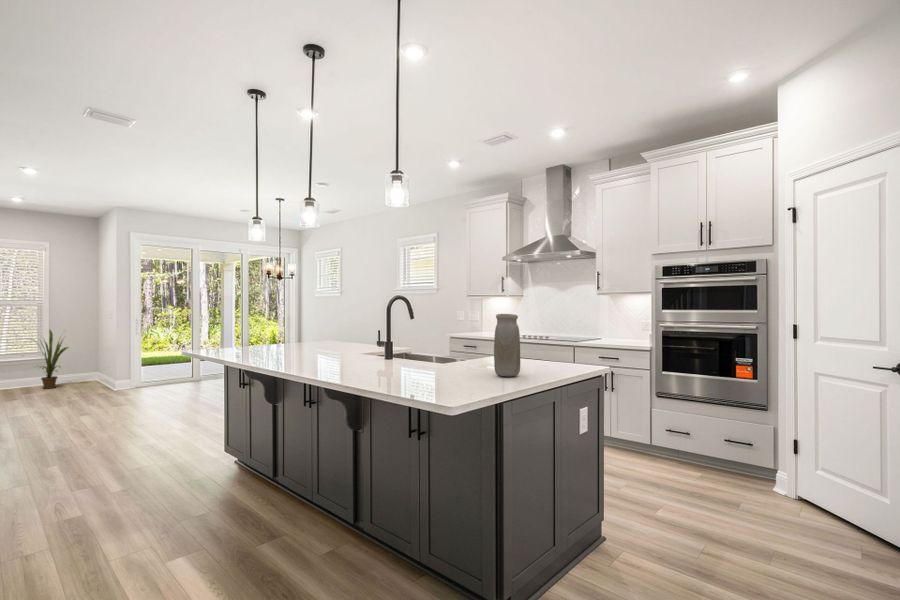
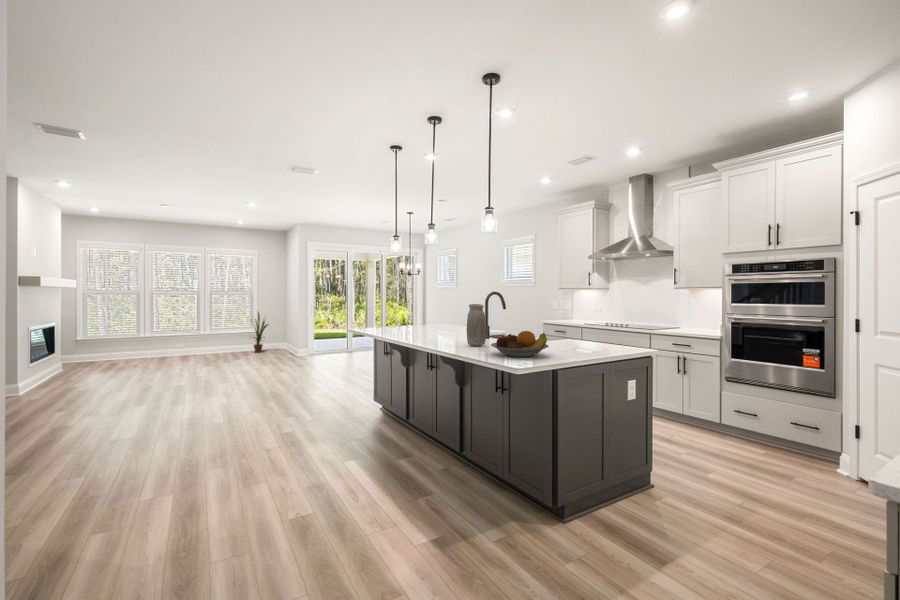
vase: present [494,314,520,377] -> present [467,304,486,346]
fruit bowl: none [403,349,483,387] -> present [491,331,549,357]

